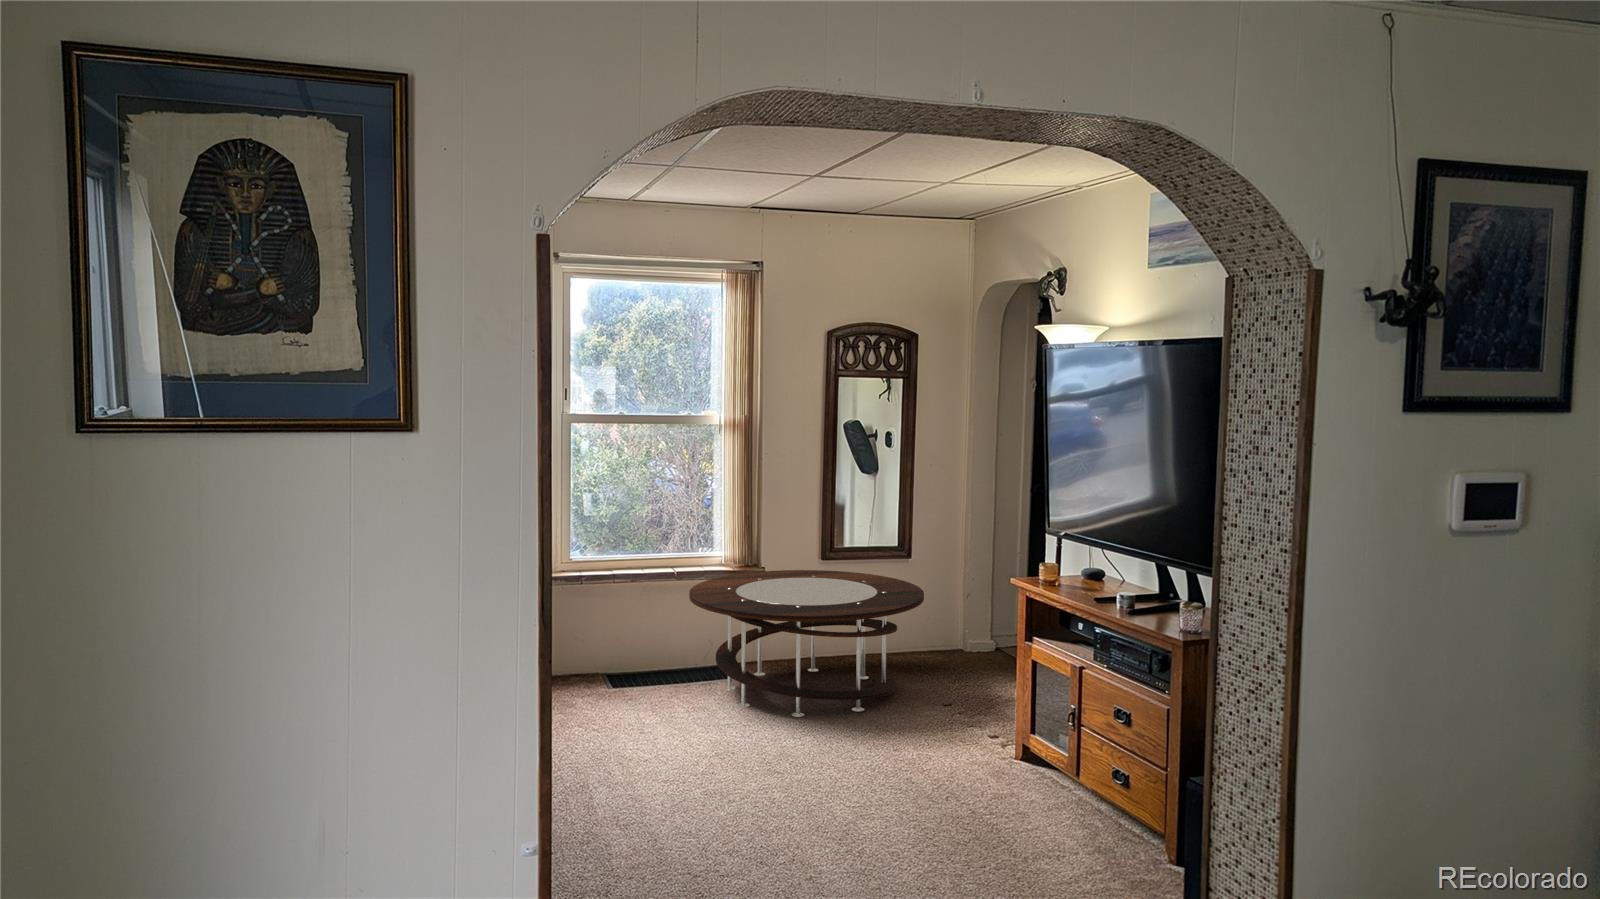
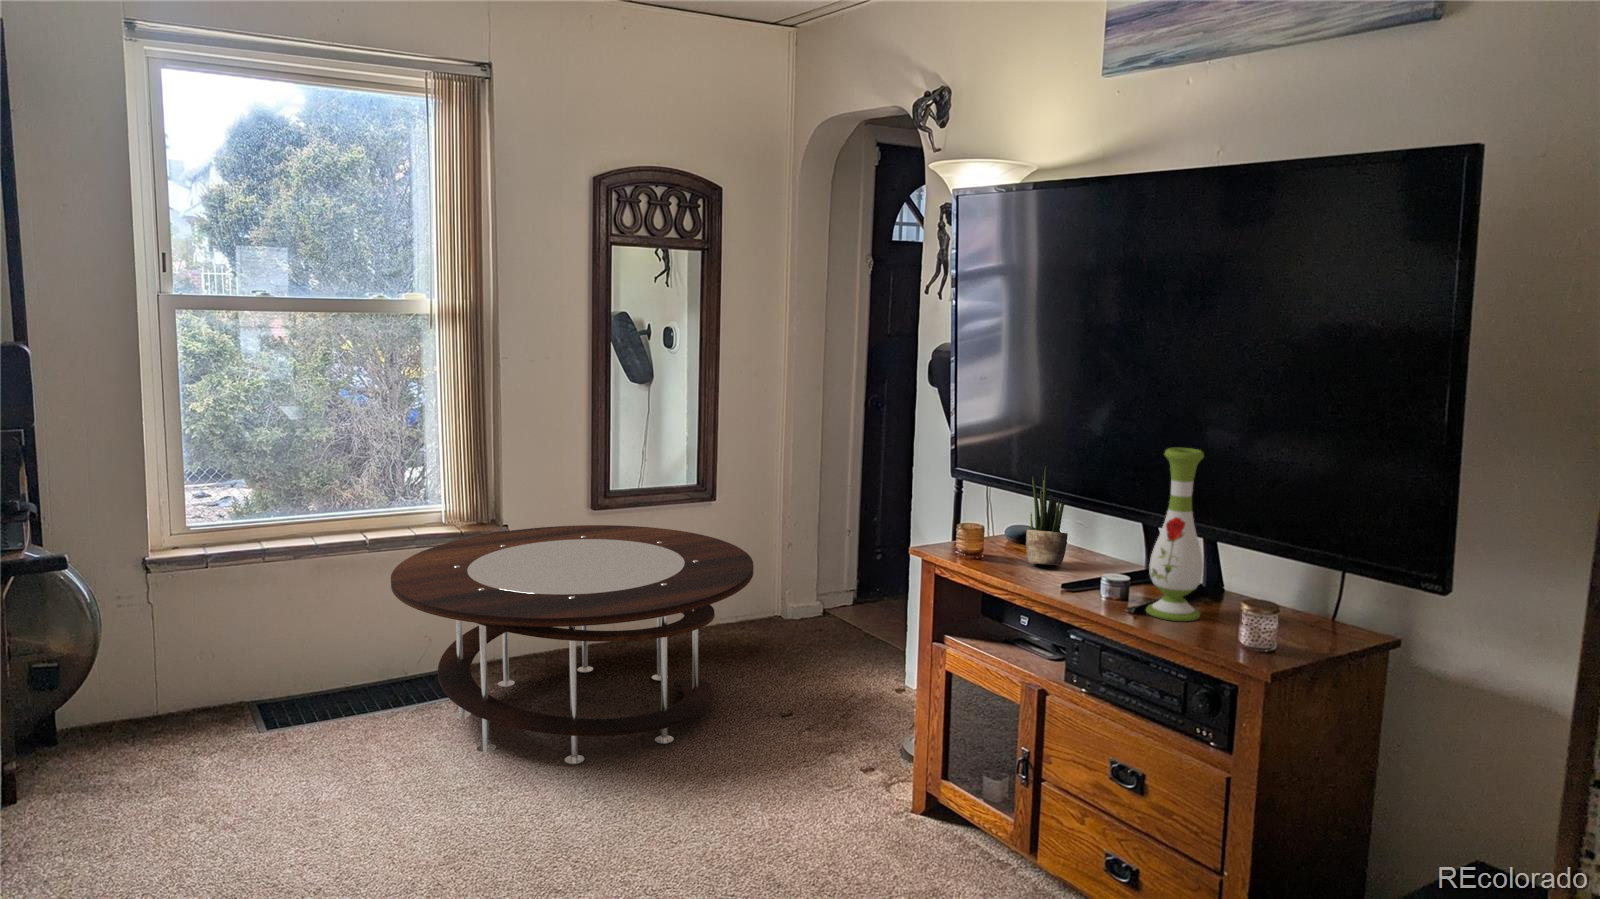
vase: none [1138,510,1172,618] -> present [1146,448,1204,621]
potted plant: none [1084,524,1114,591] -> present [1026,466,1068,565]

